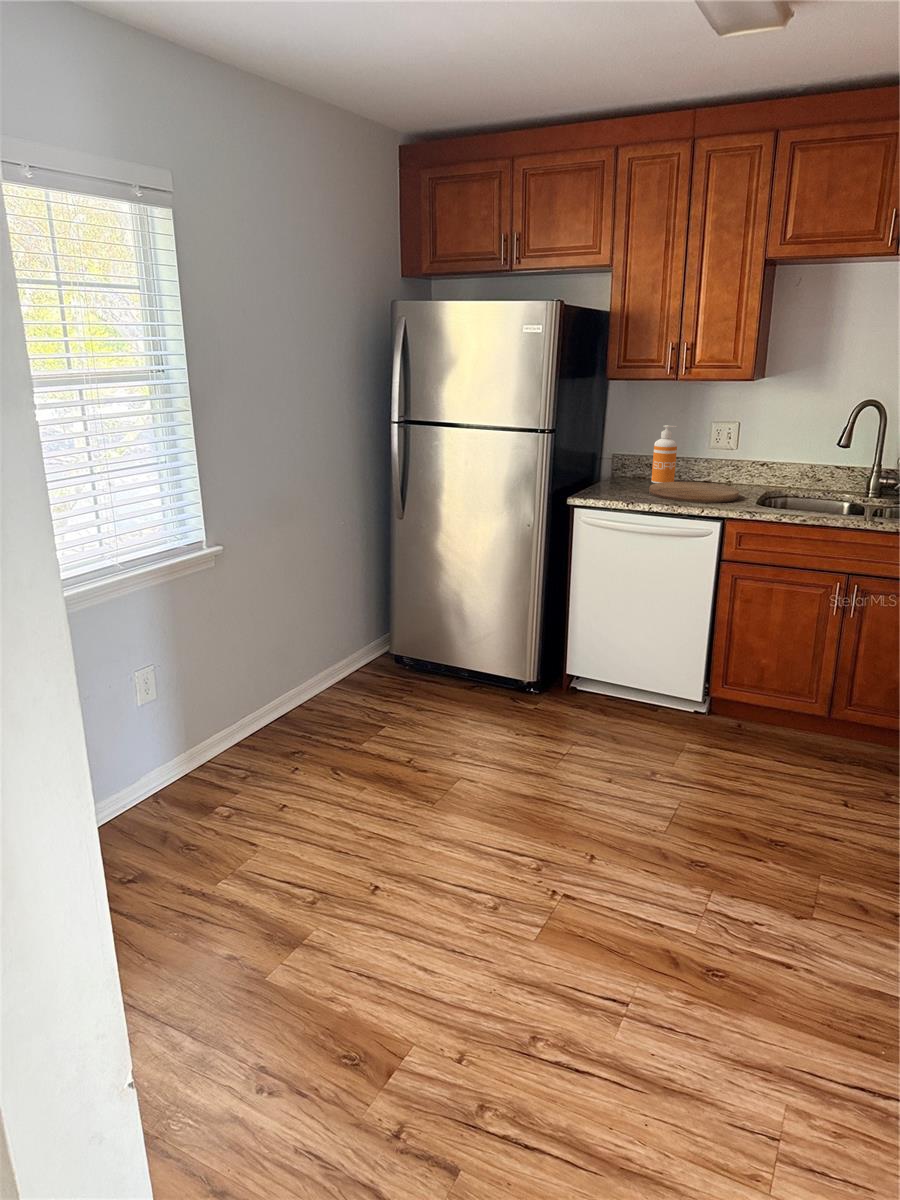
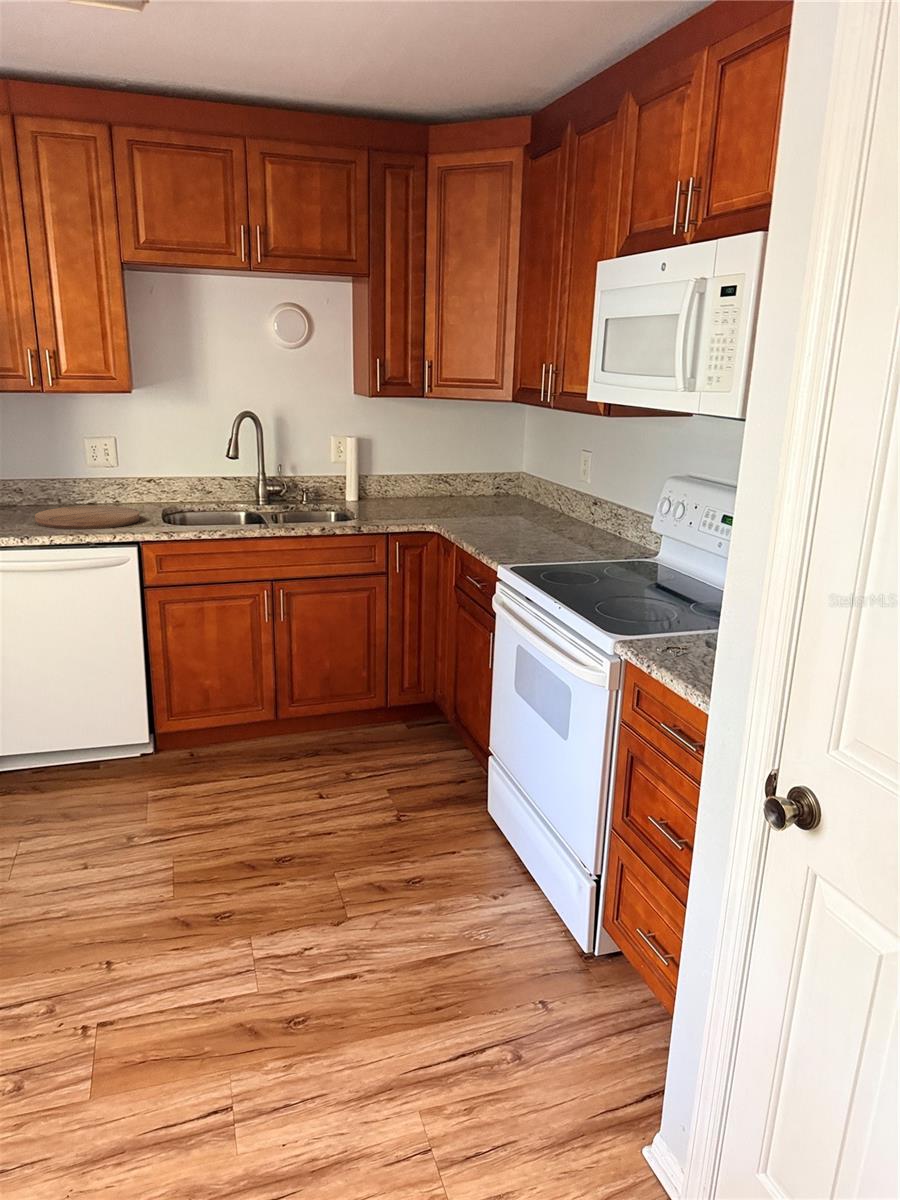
soap dispenser: present [651,425,677,483] -> none [21,445,54,512]

